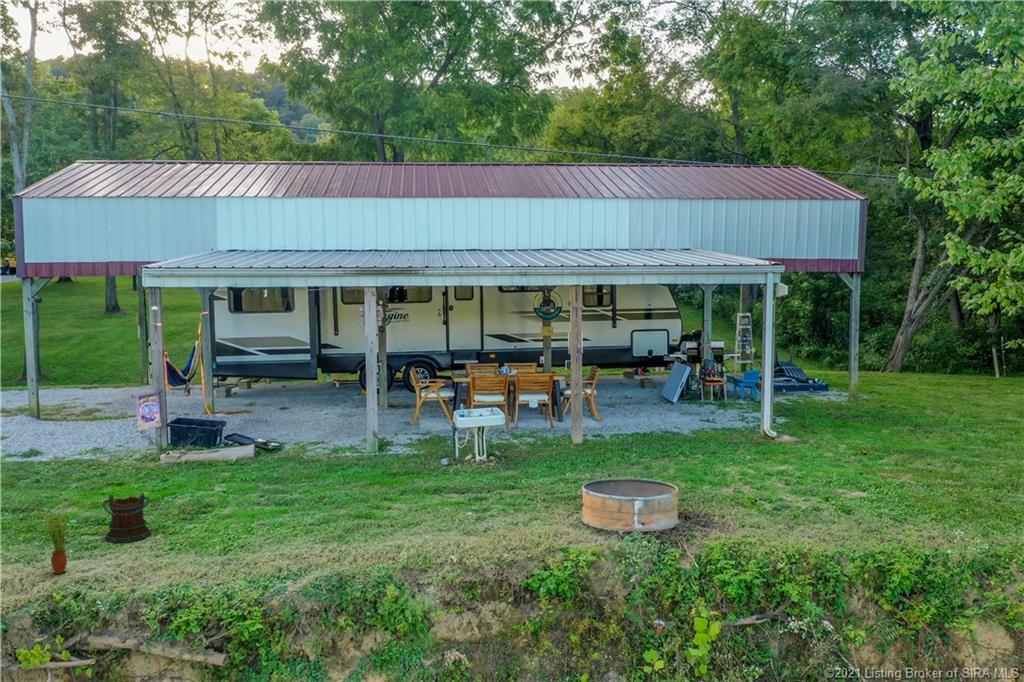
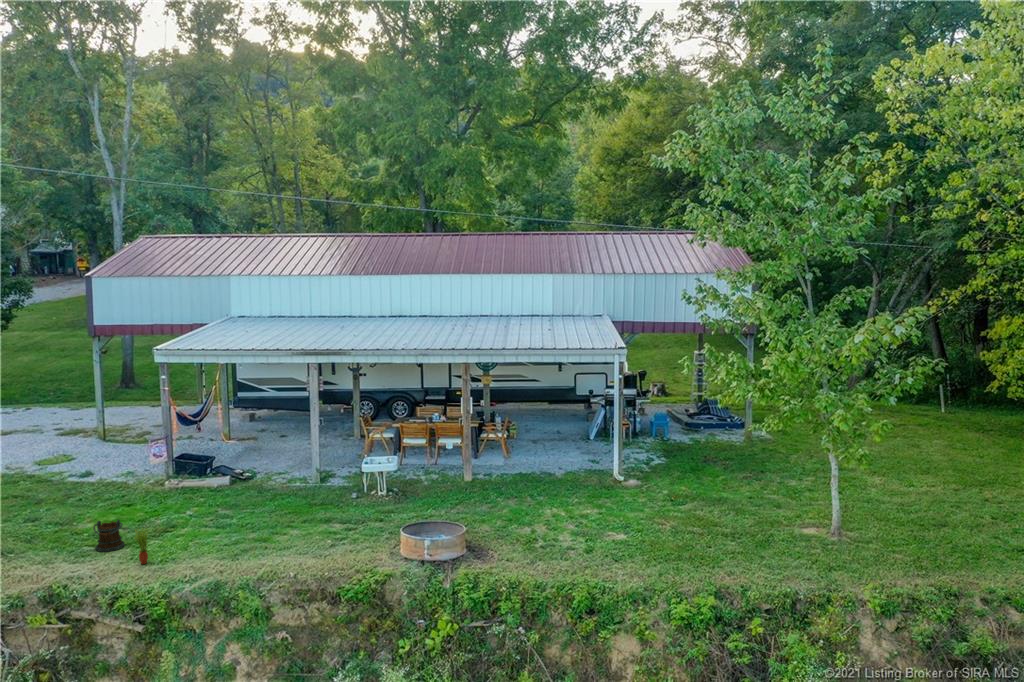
potted plant: present [44,512,72,574] -> present [135,529,148,564]

